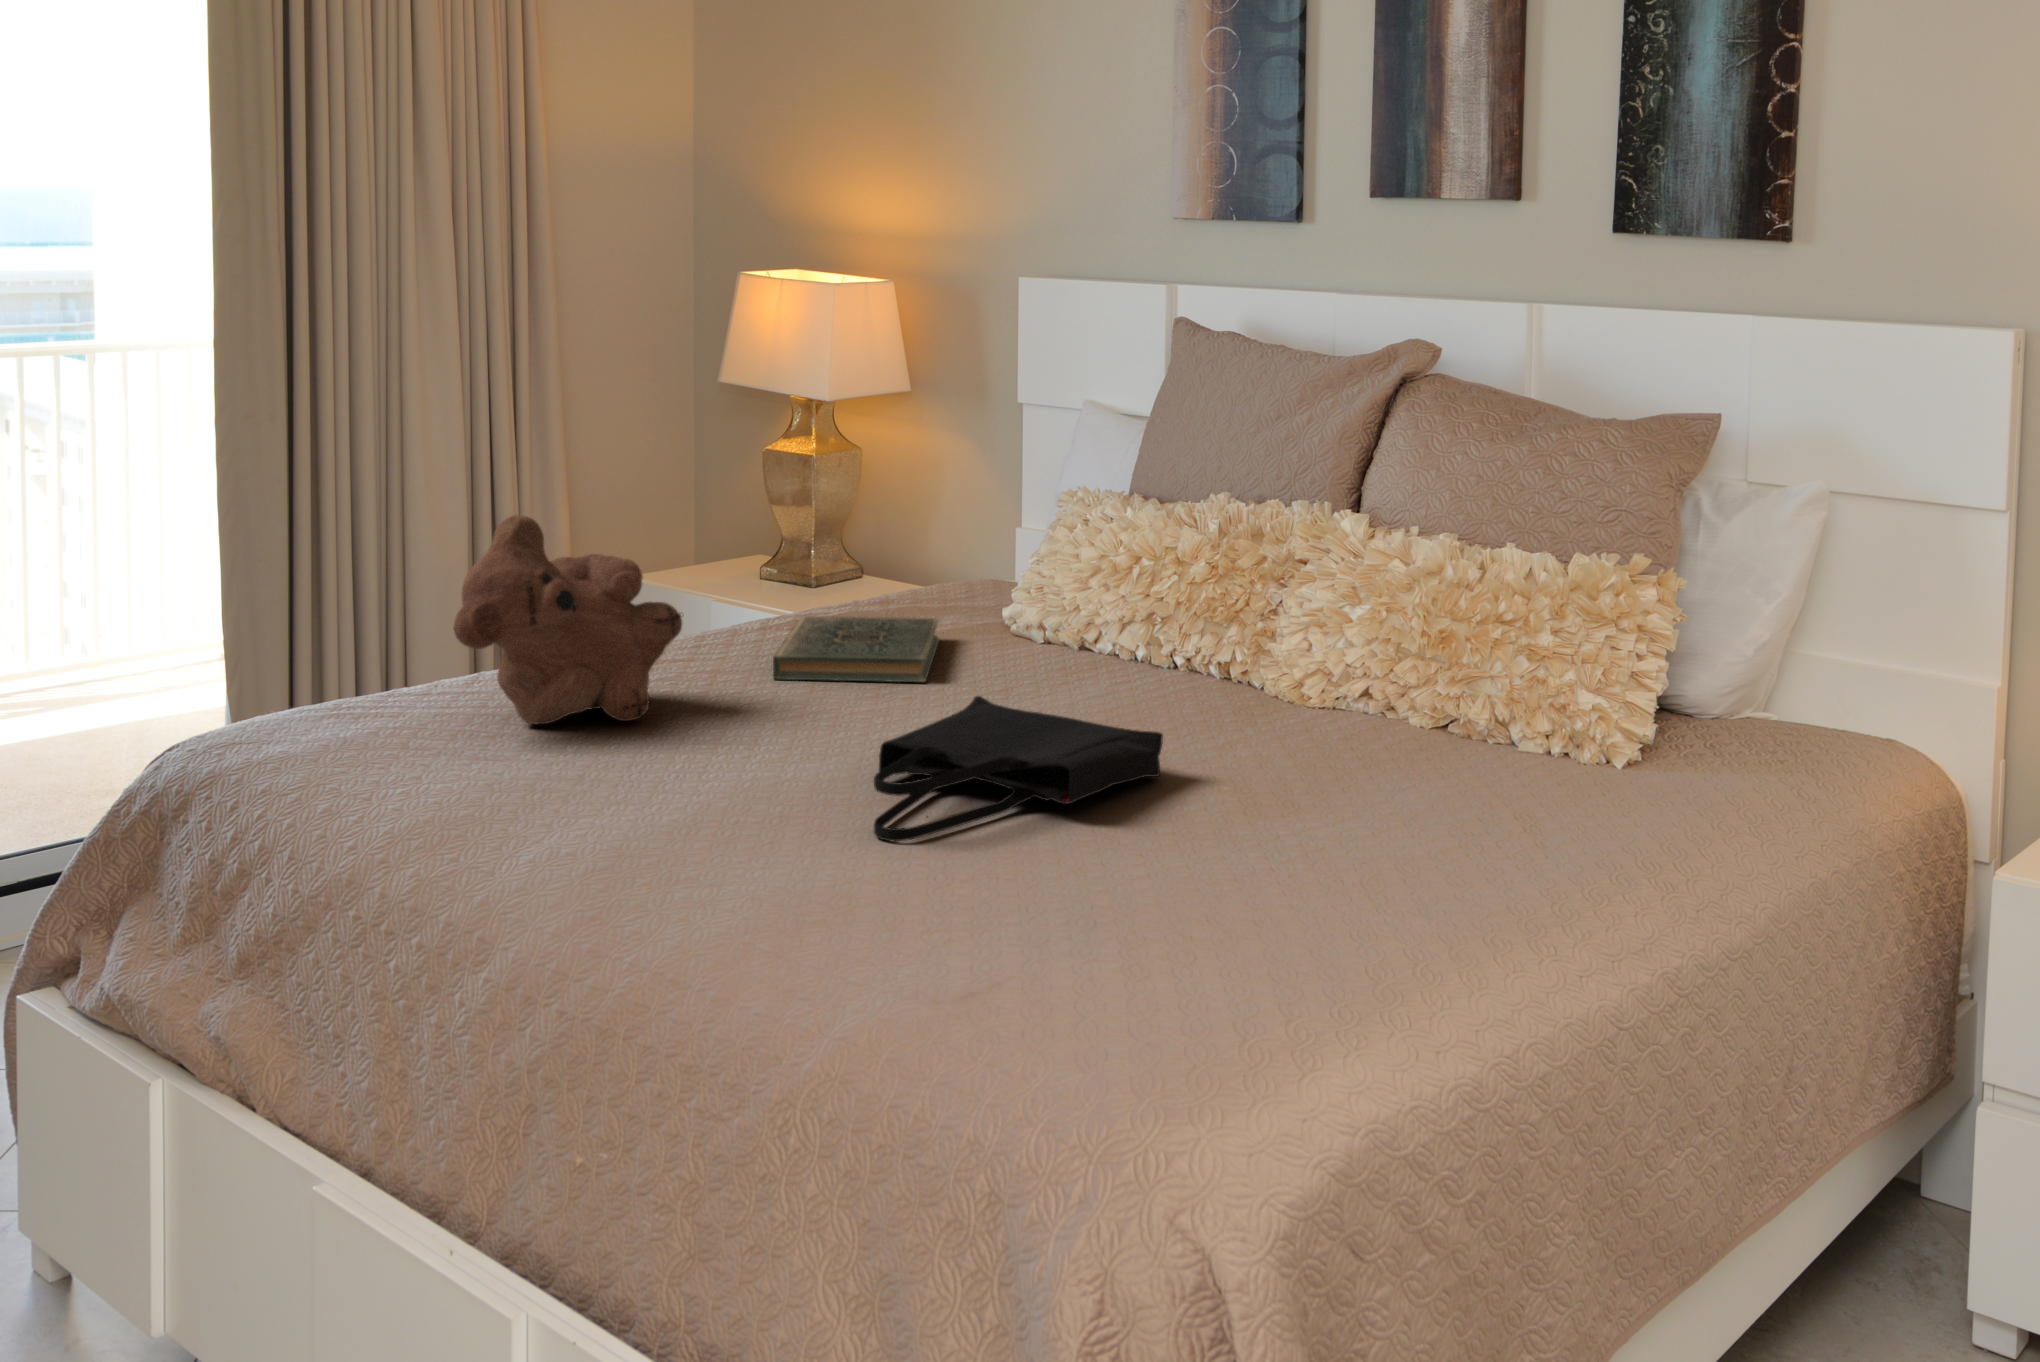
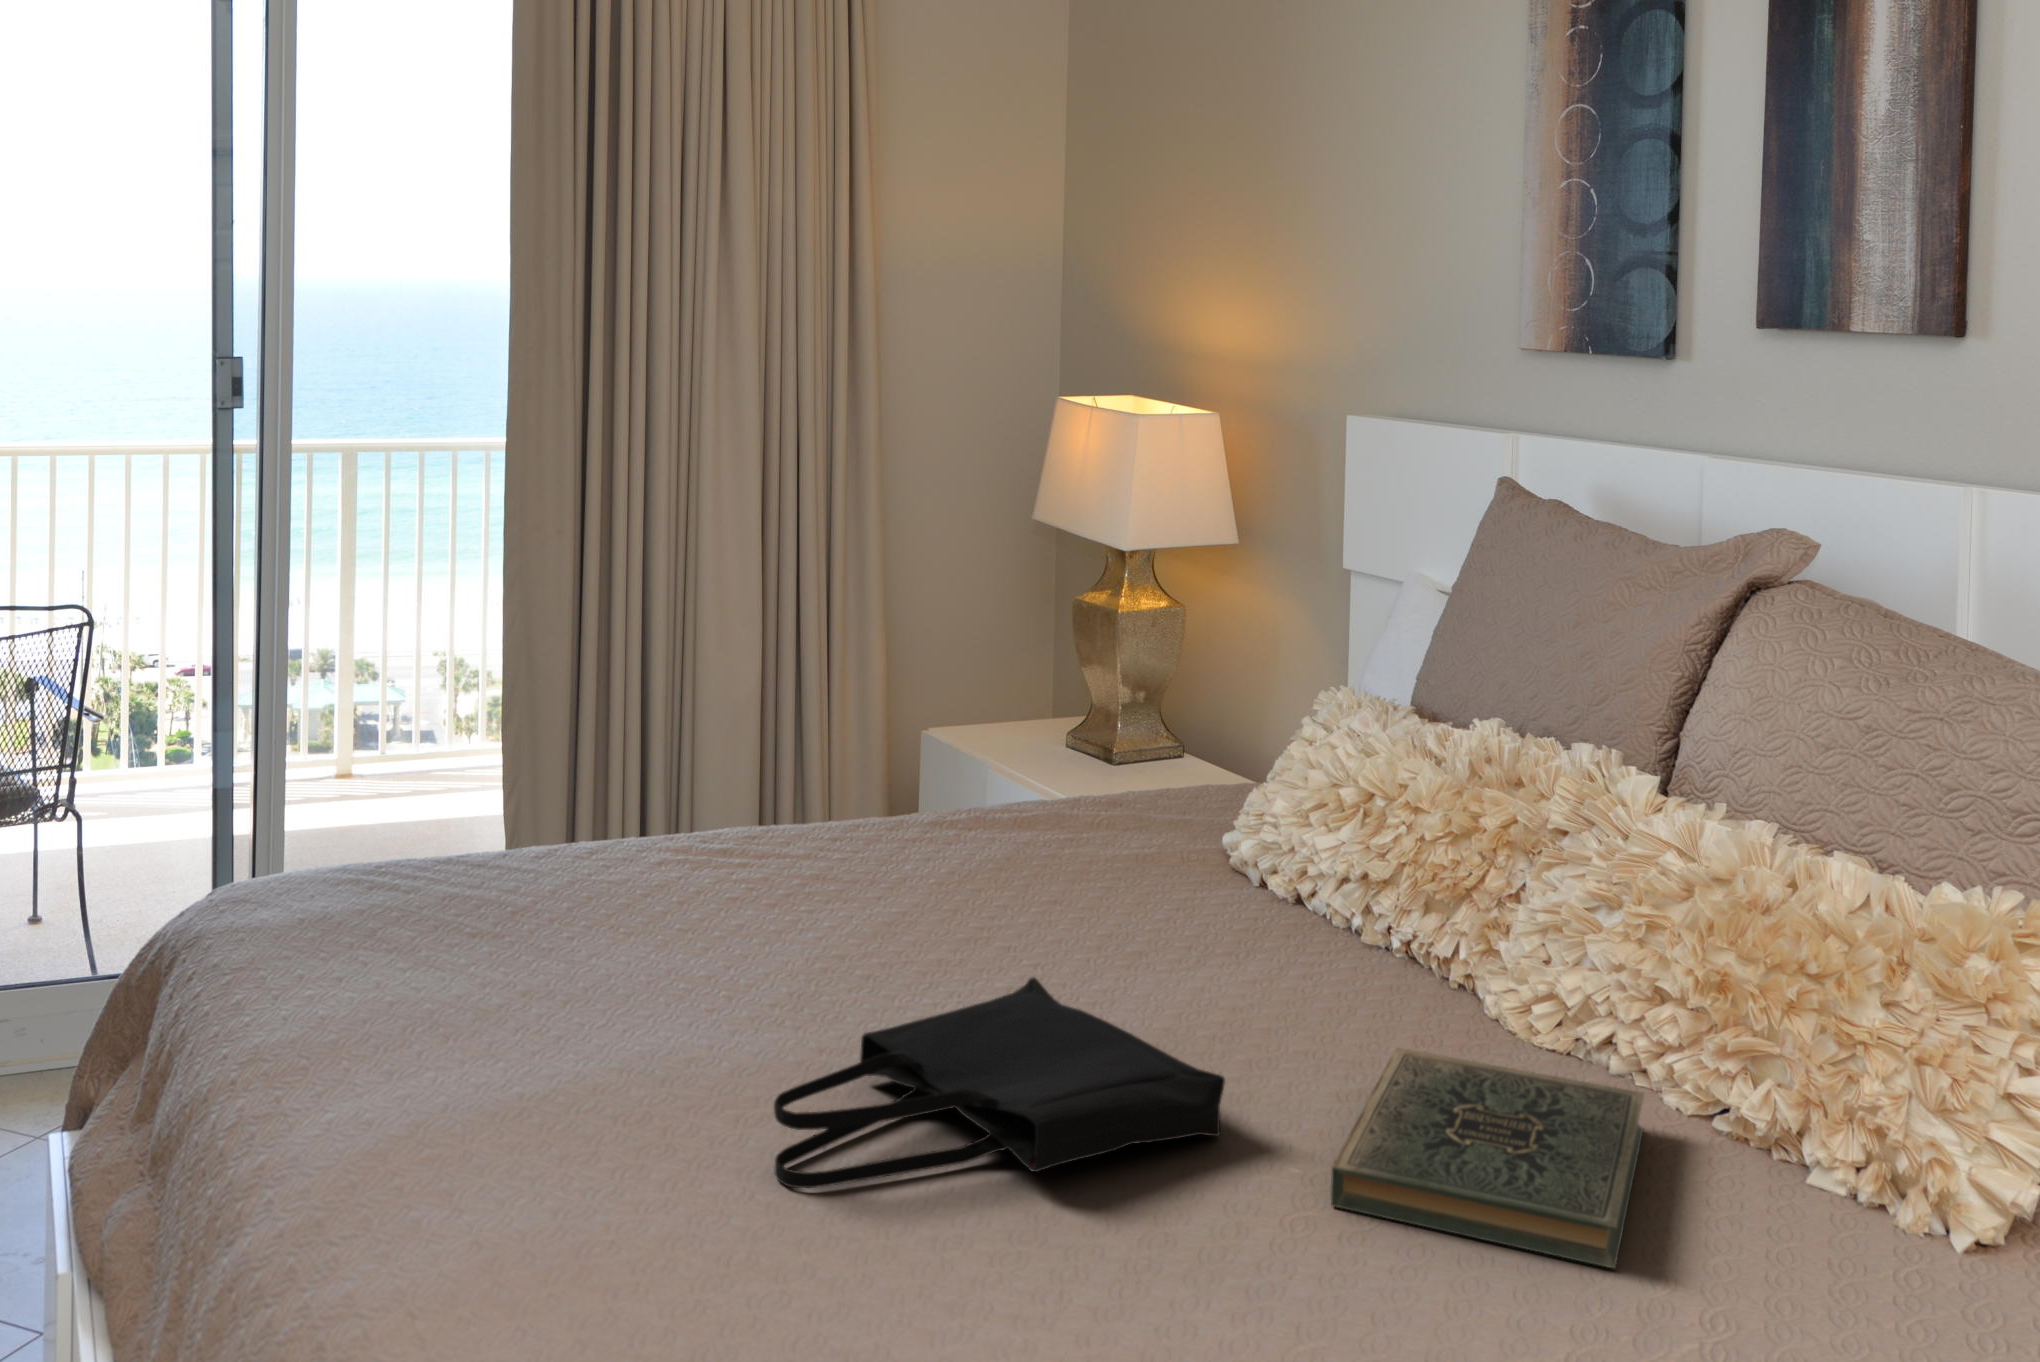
teddy bear: present [453,515,682,724] -> none [470,694,745,941]
book: present [773,616,939,682] -> present [1331,1048,1644,1268]

